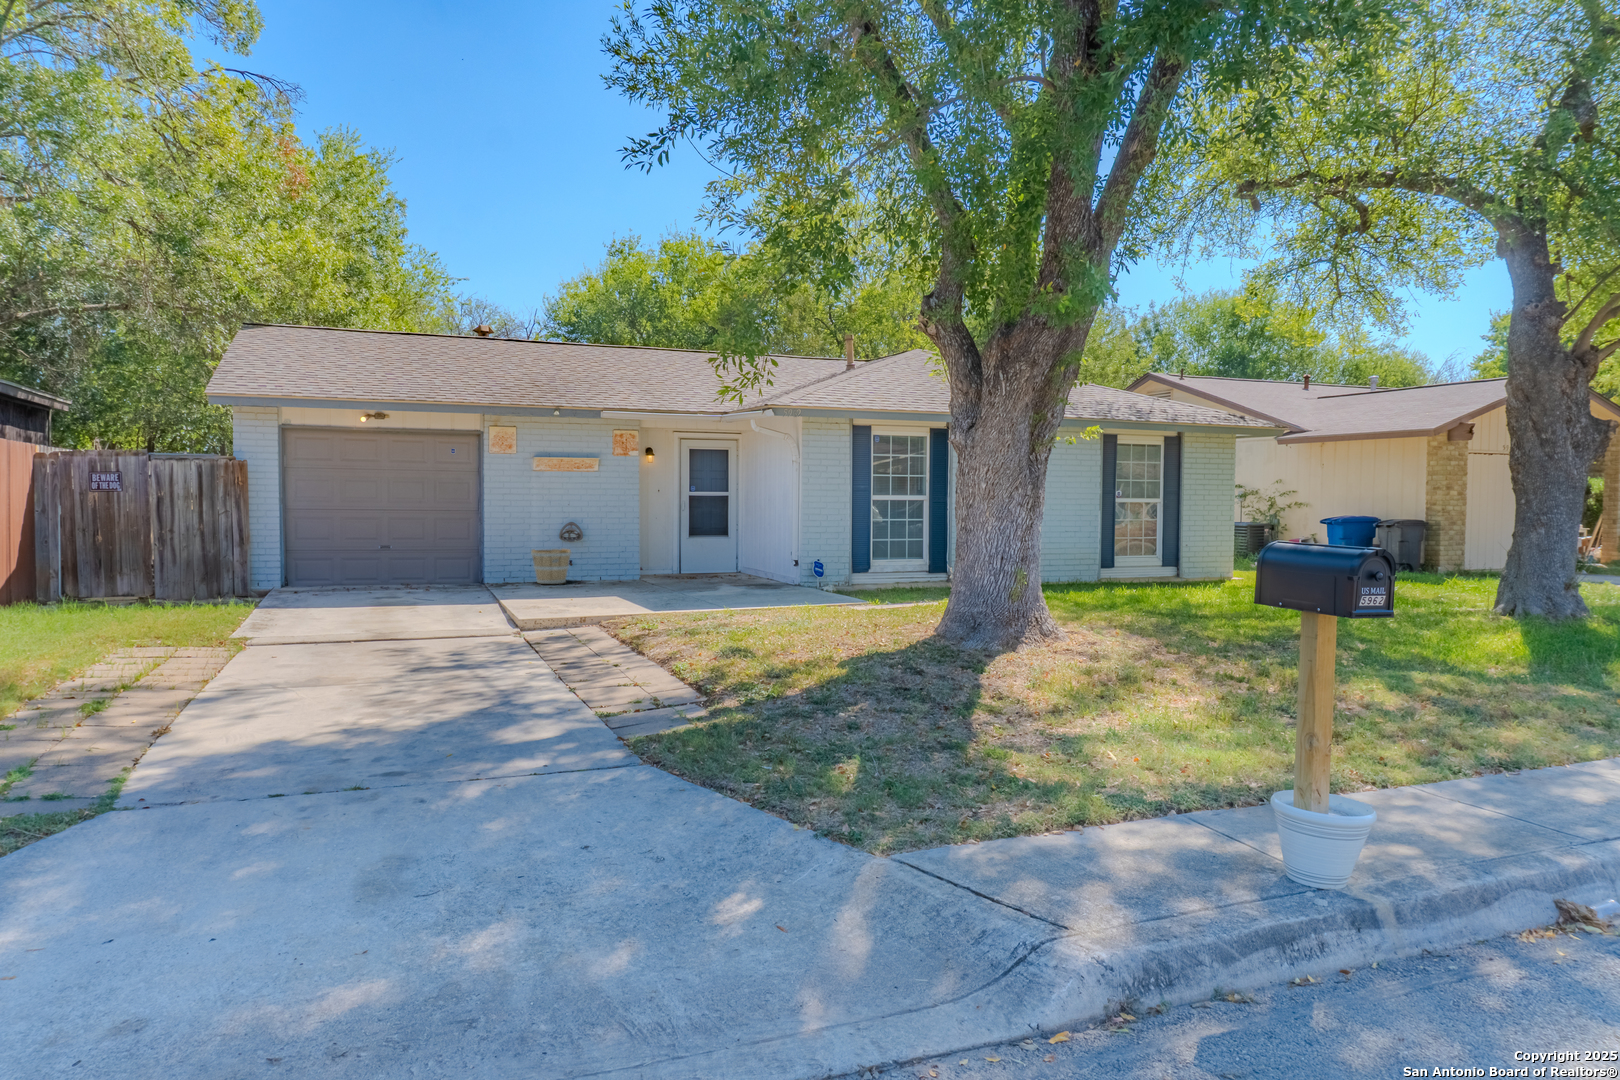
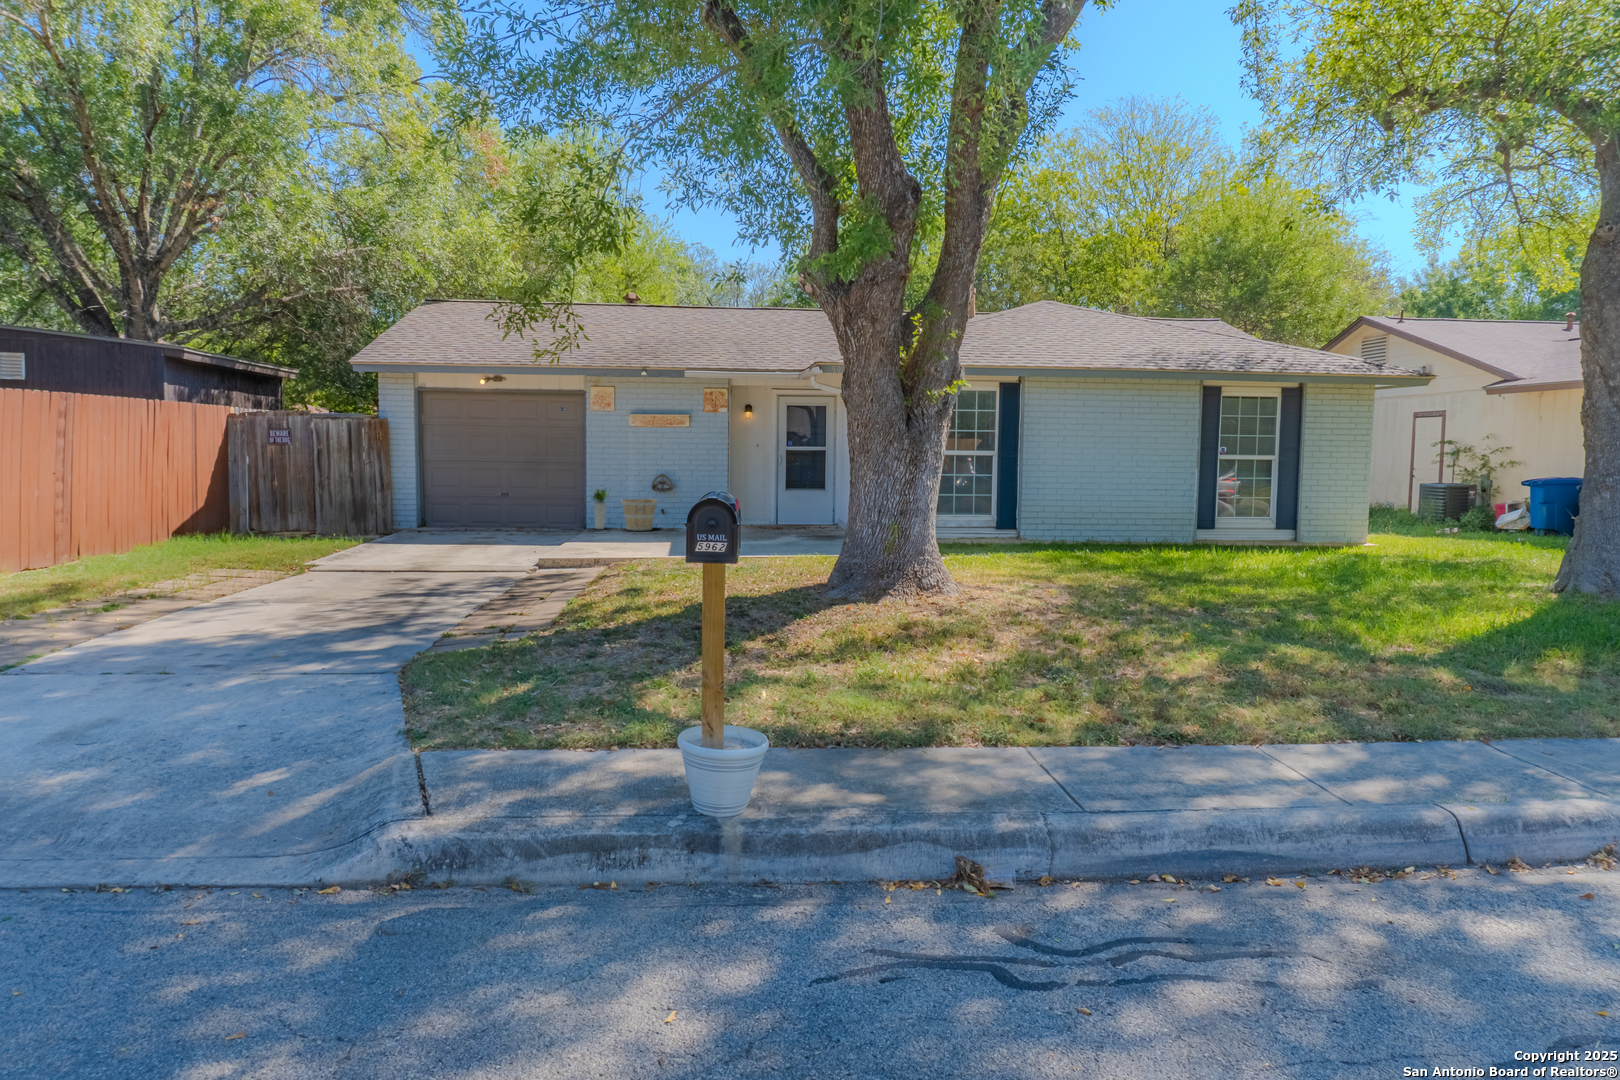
planter: none [492,537,516,583] -> present [593,489,609,529]

